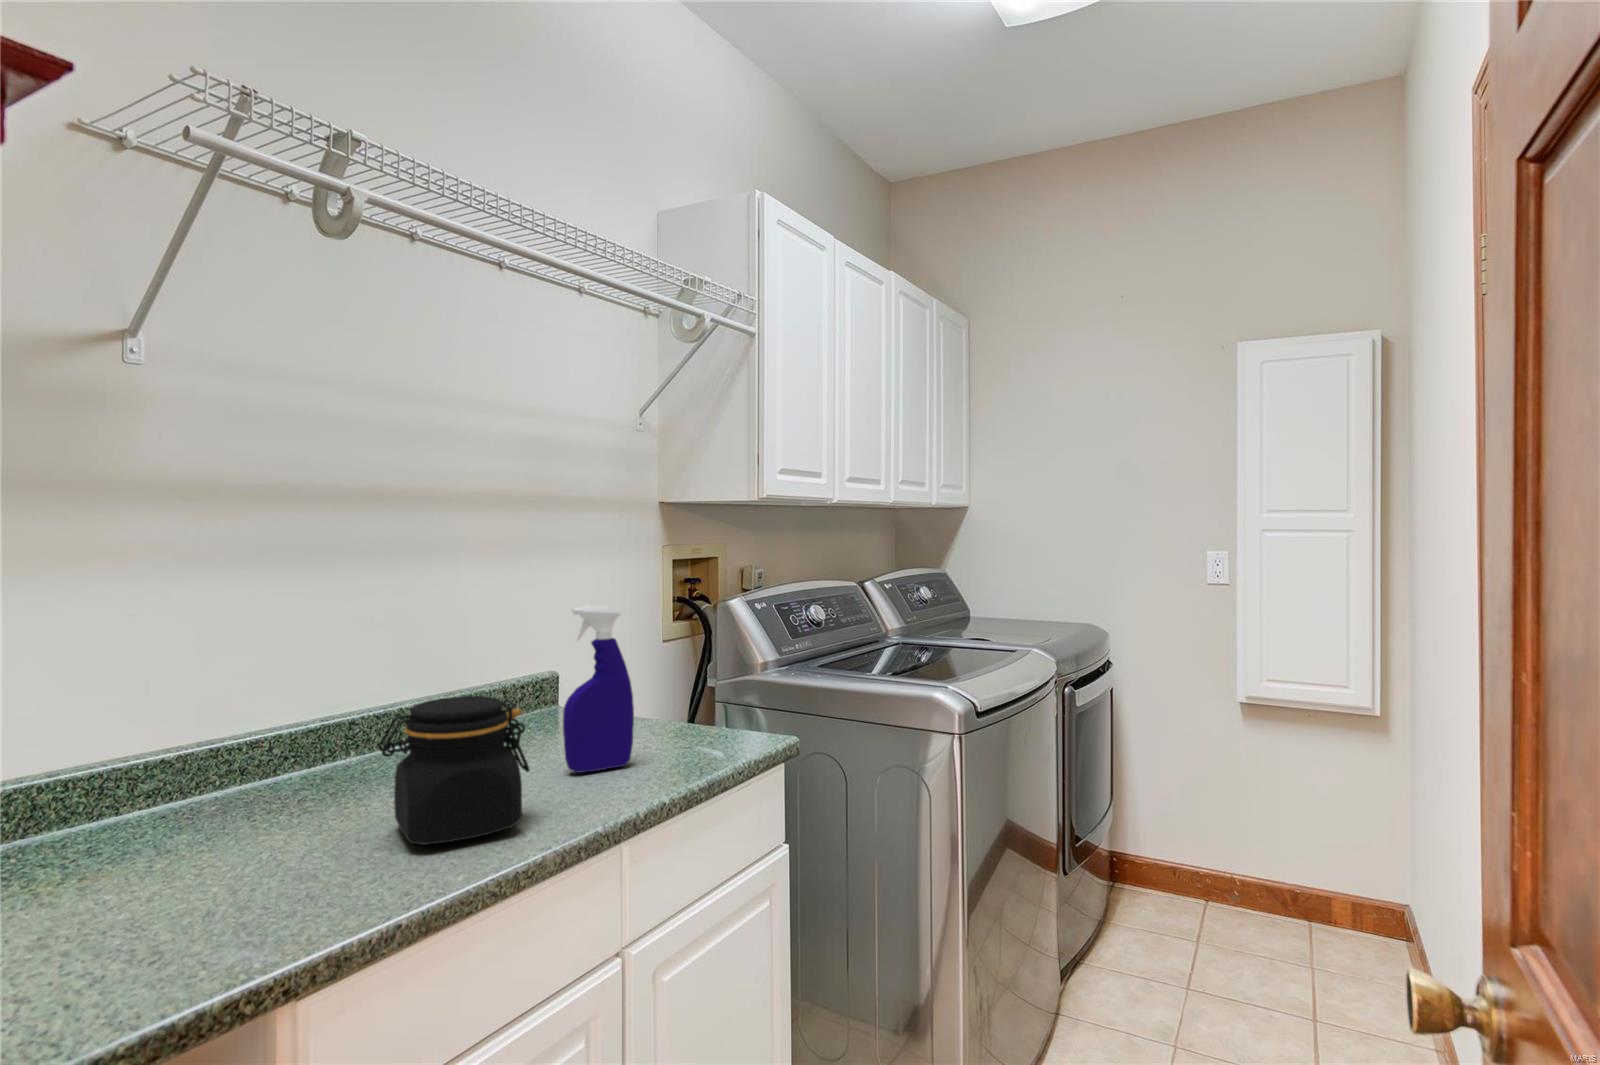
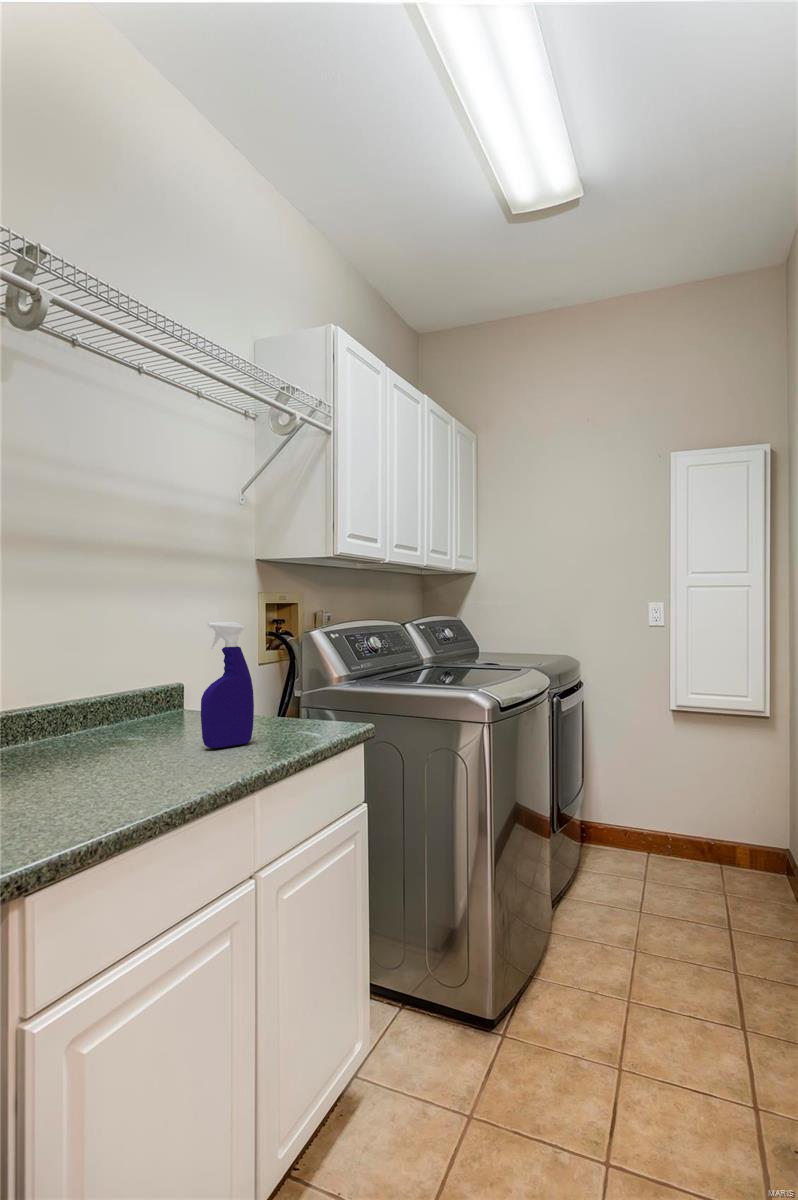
jar: present [378,696,529,844] -> none [67,684,184,792]

